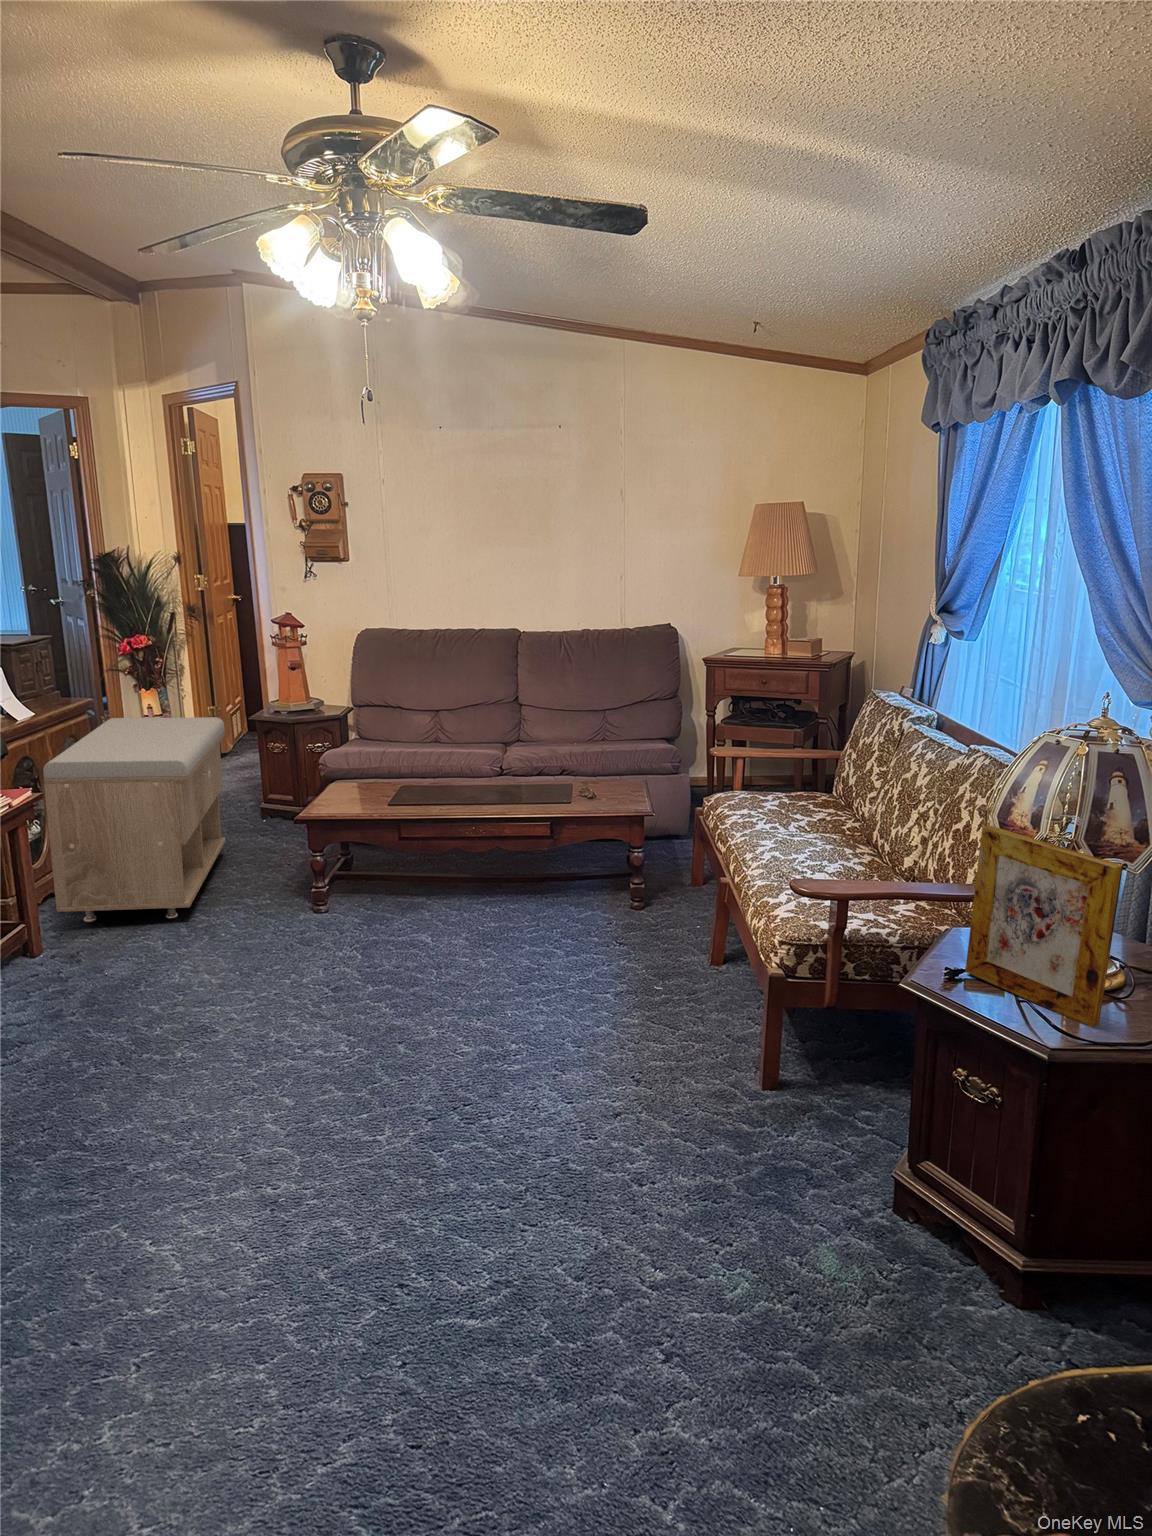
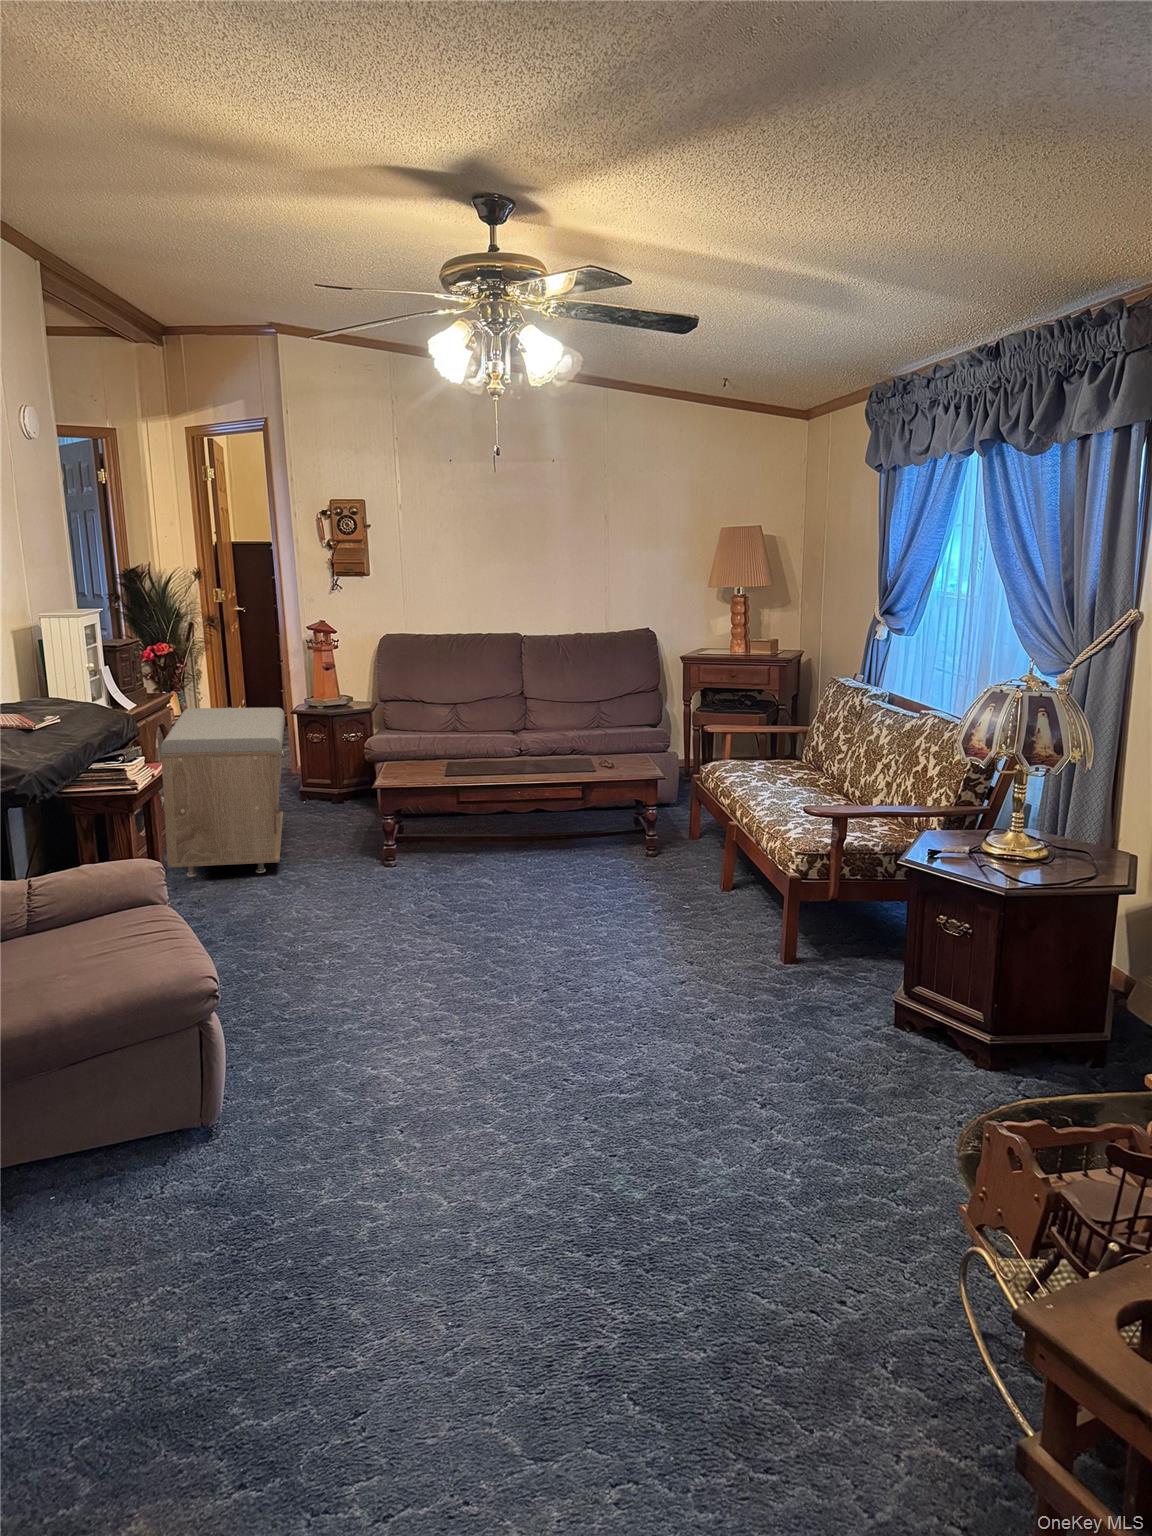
picture frame: present [965,825,1123,1028] -> none [943,748,1050,877]

